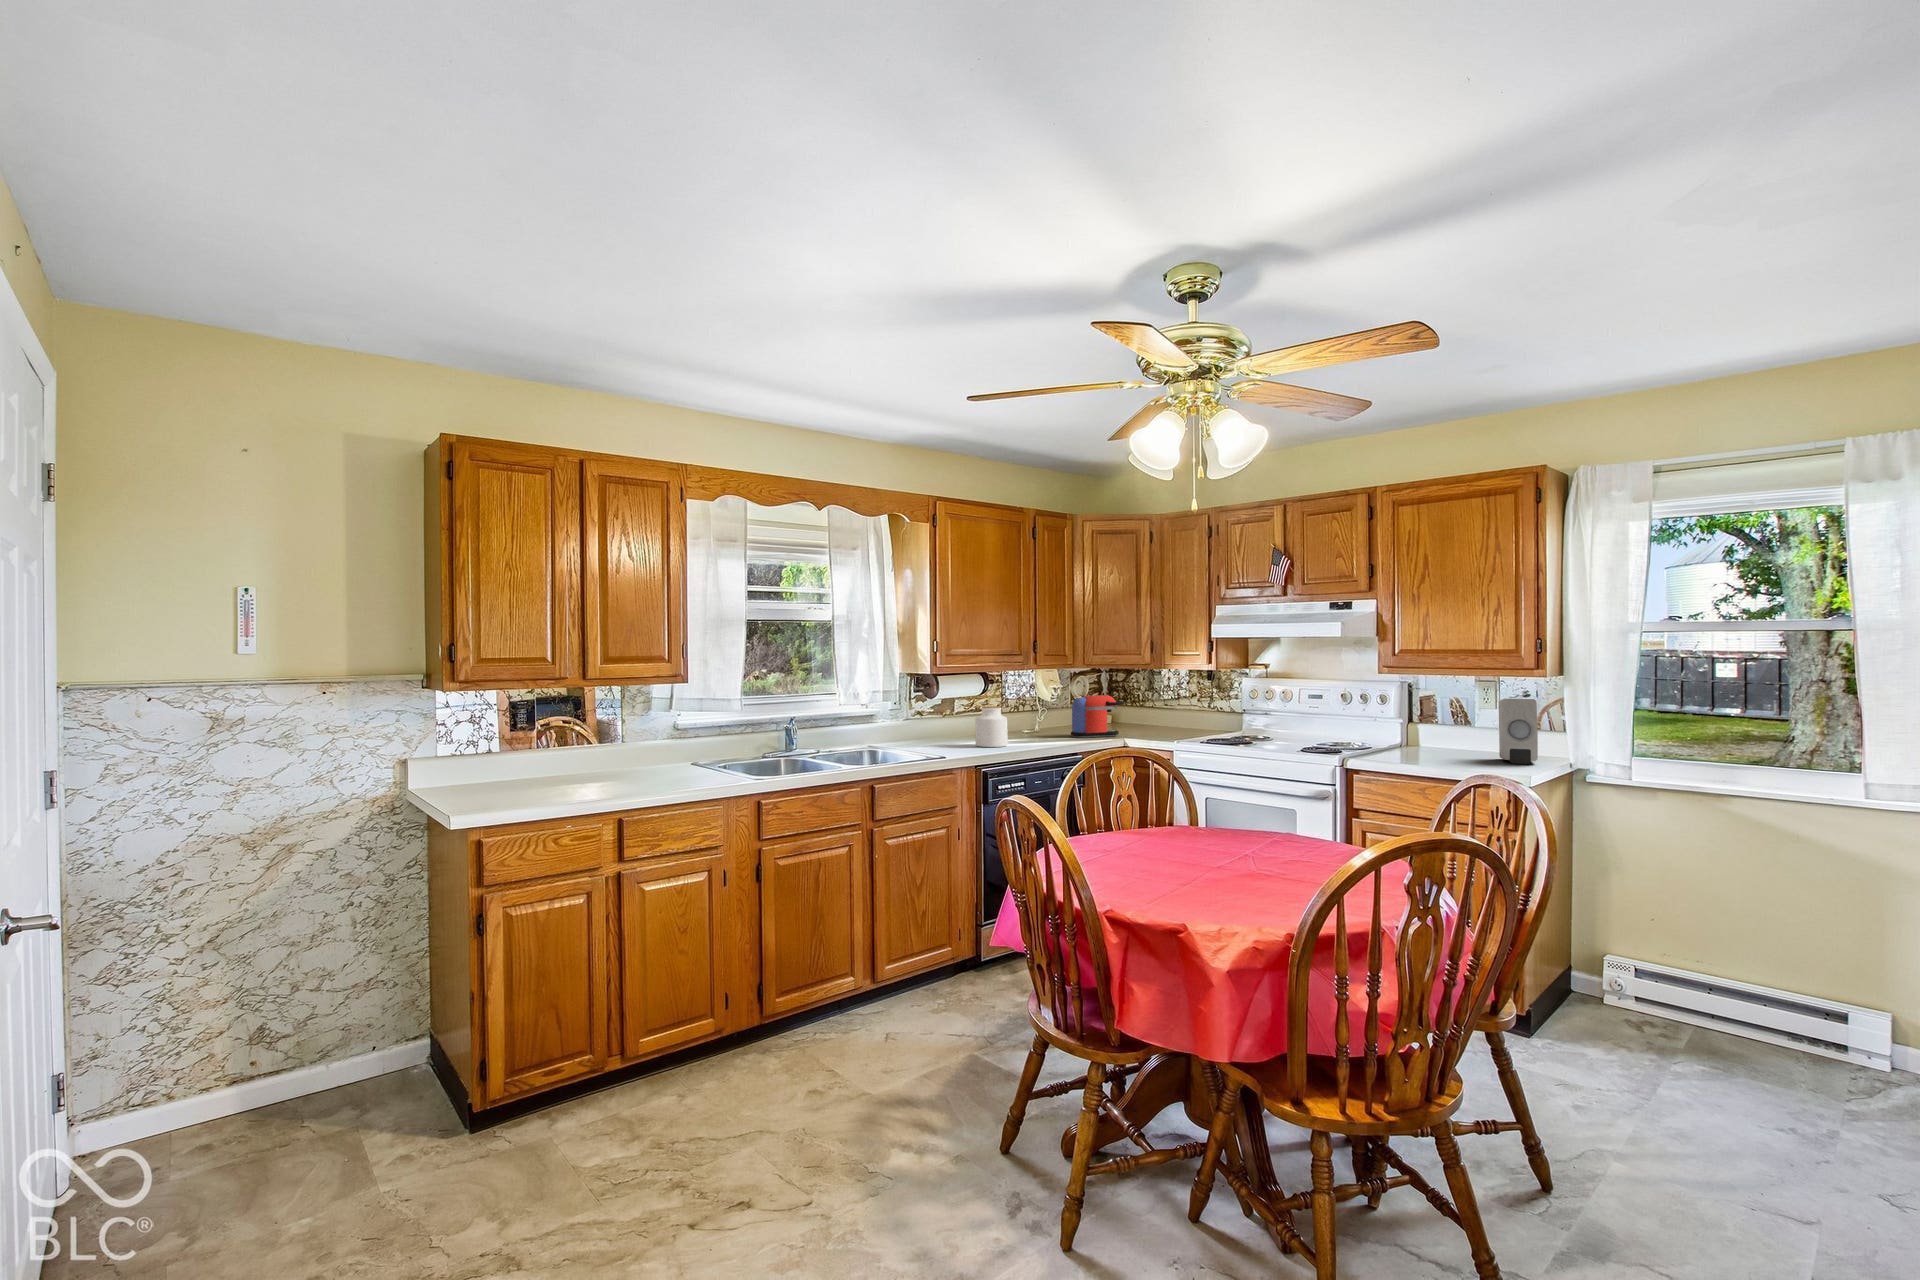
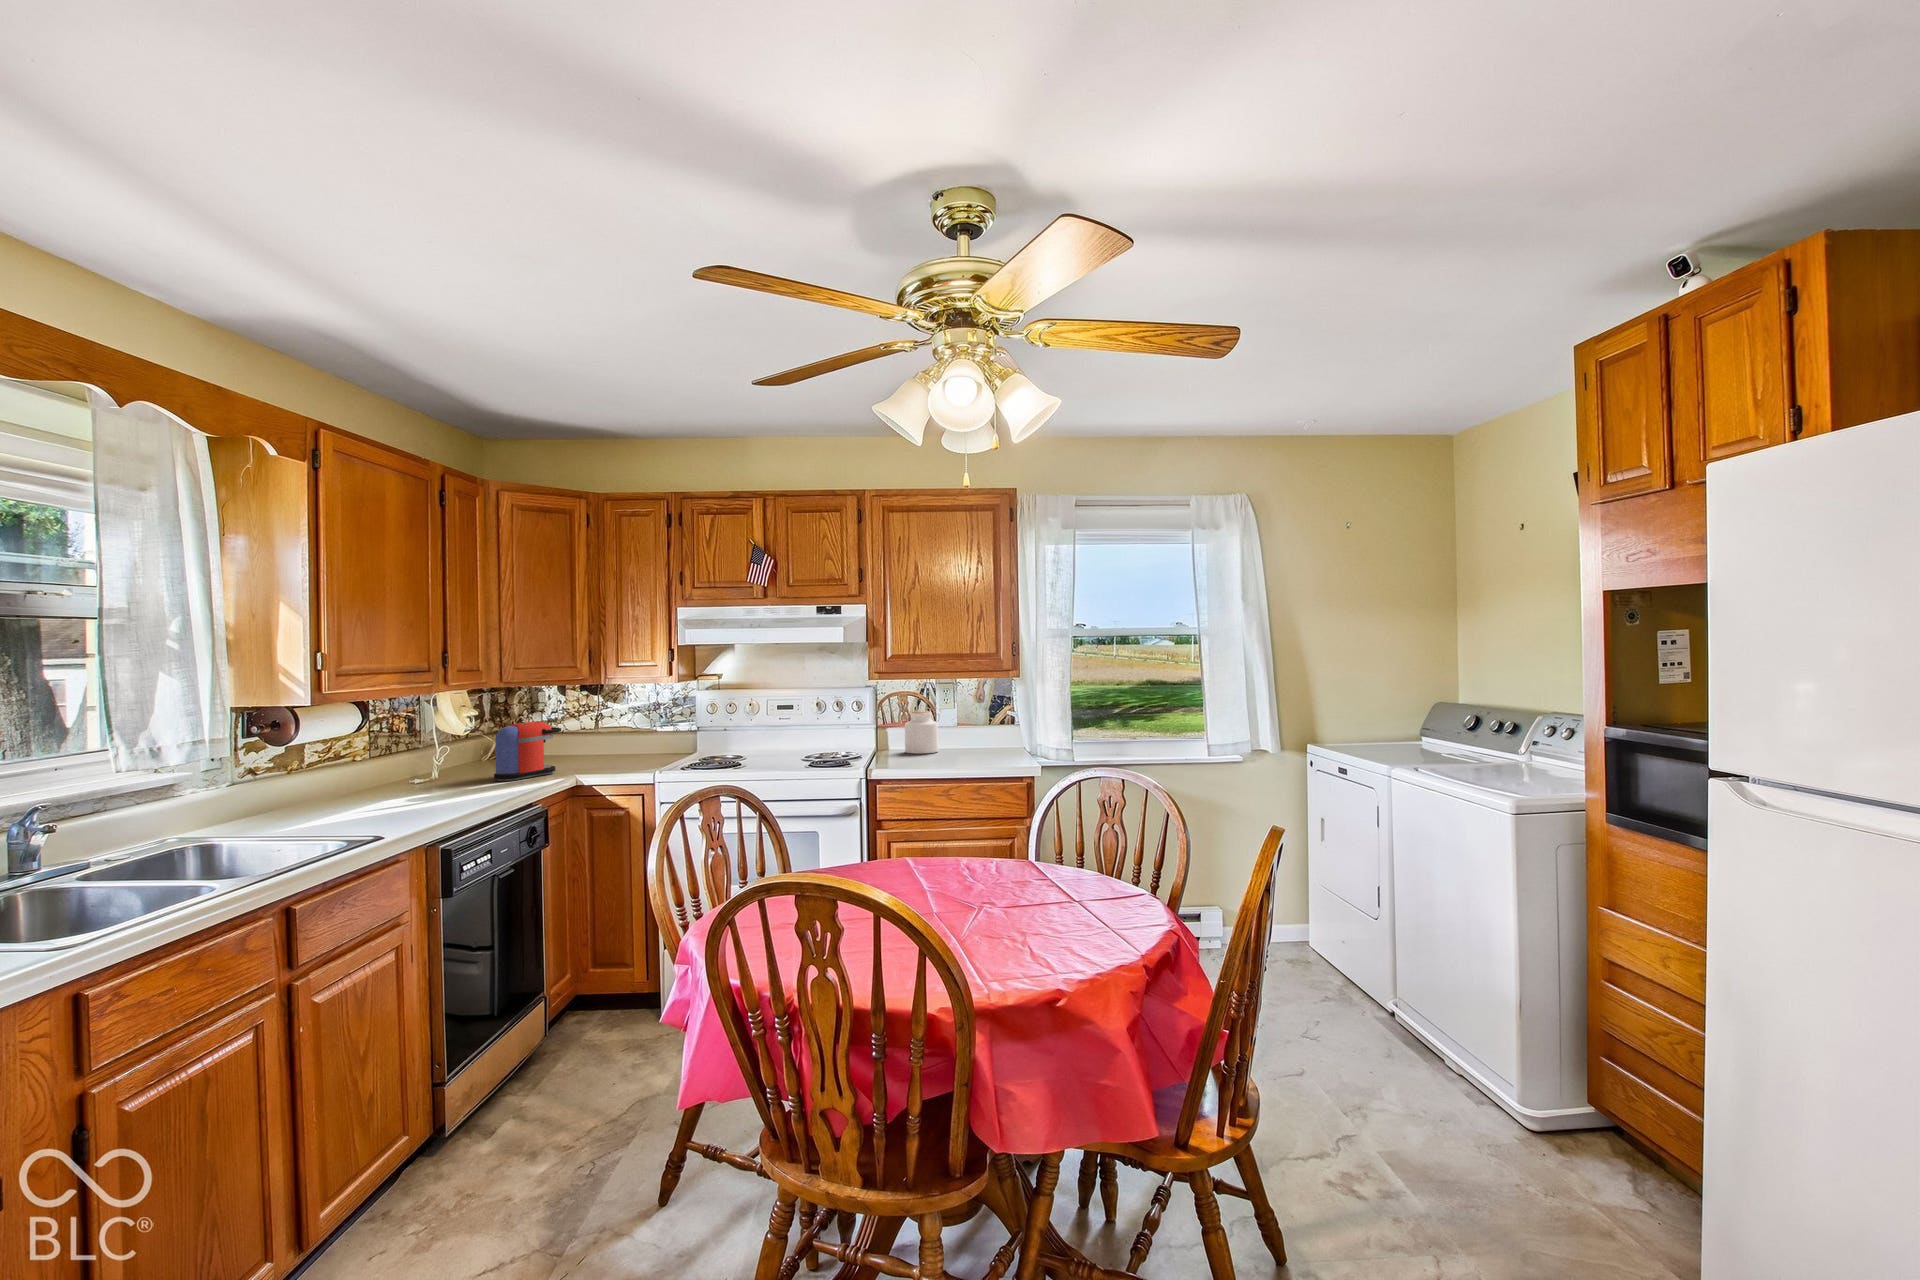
soap dispenser: present [1498,699,1538,764] -> none [967,698,1008,757]
jar: present [975,706,1008,747] -> present [905,711,938,754]

